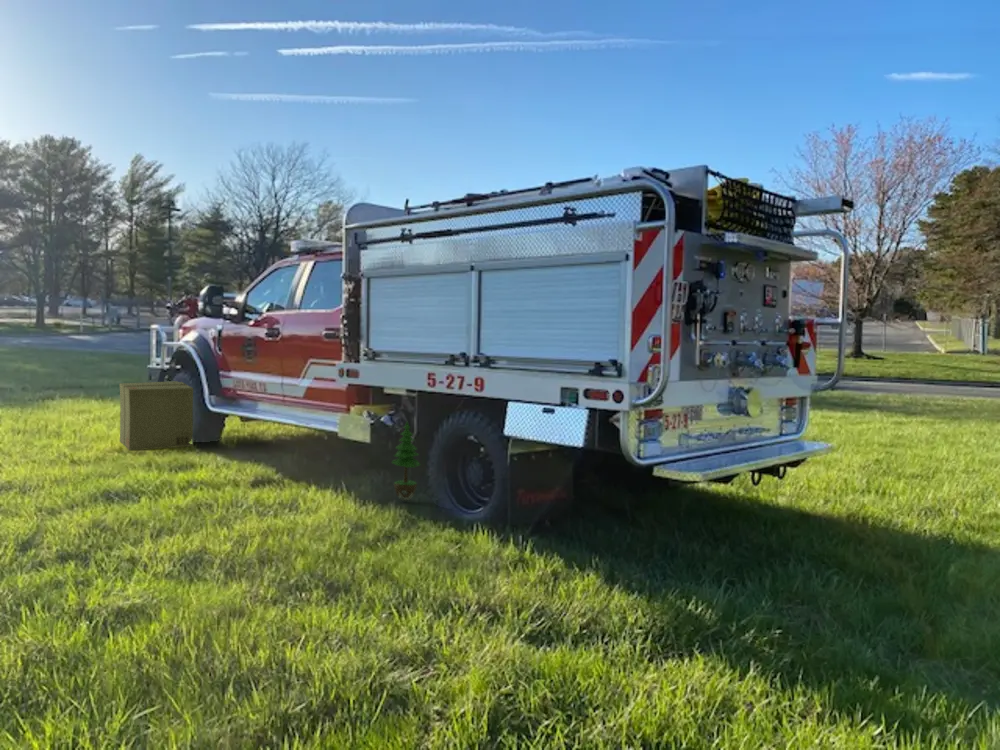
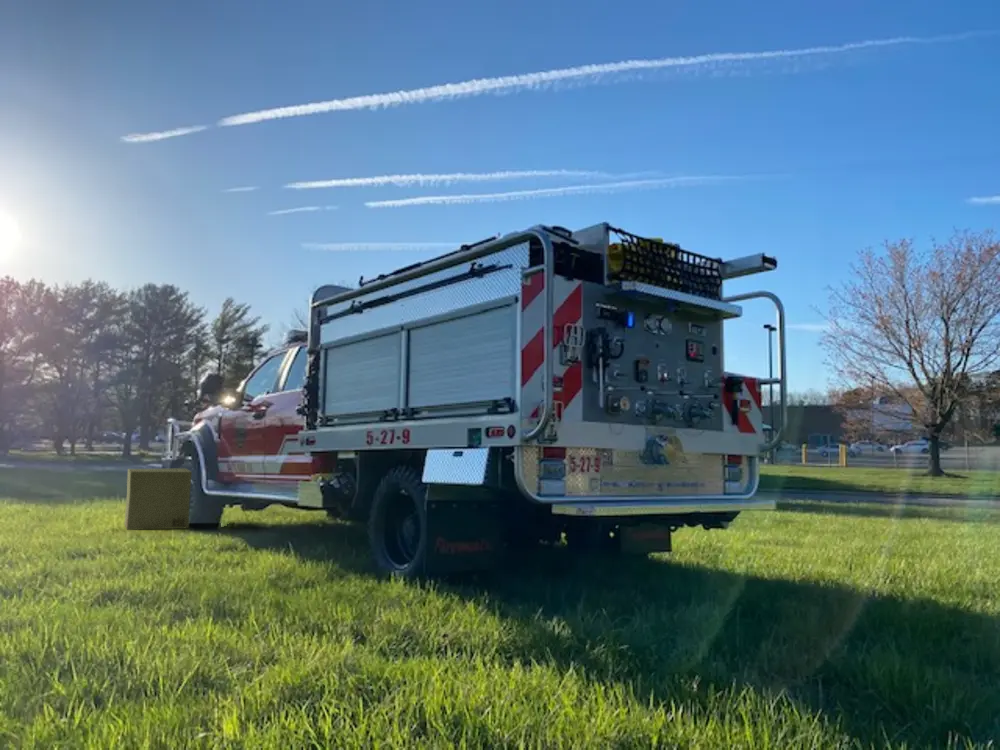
potted tree: present [392,422,420,502] -> none [336,481,365,562]

